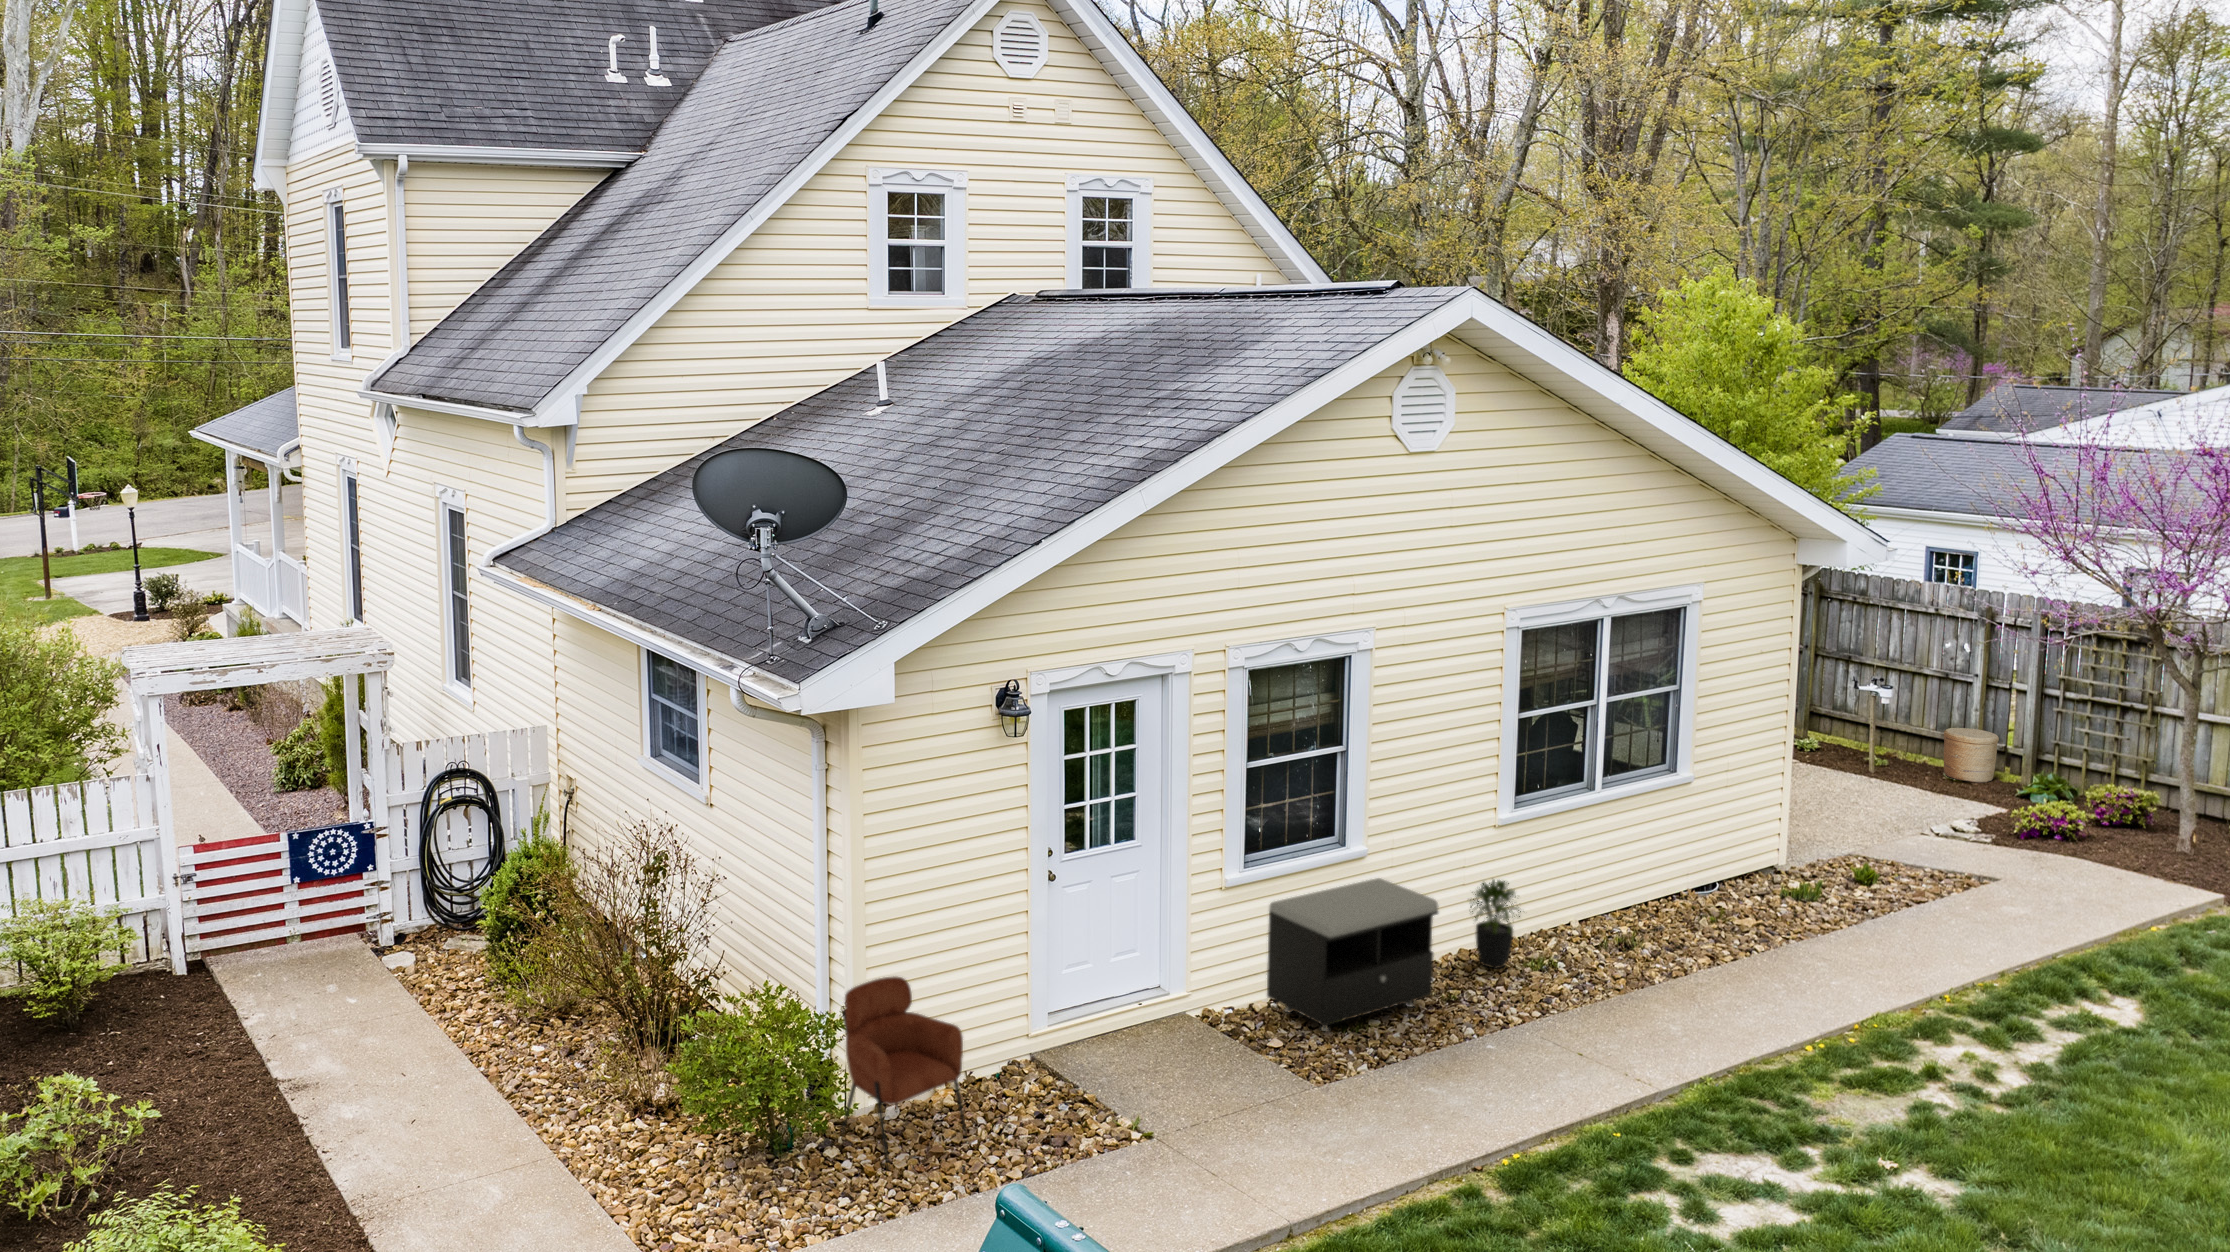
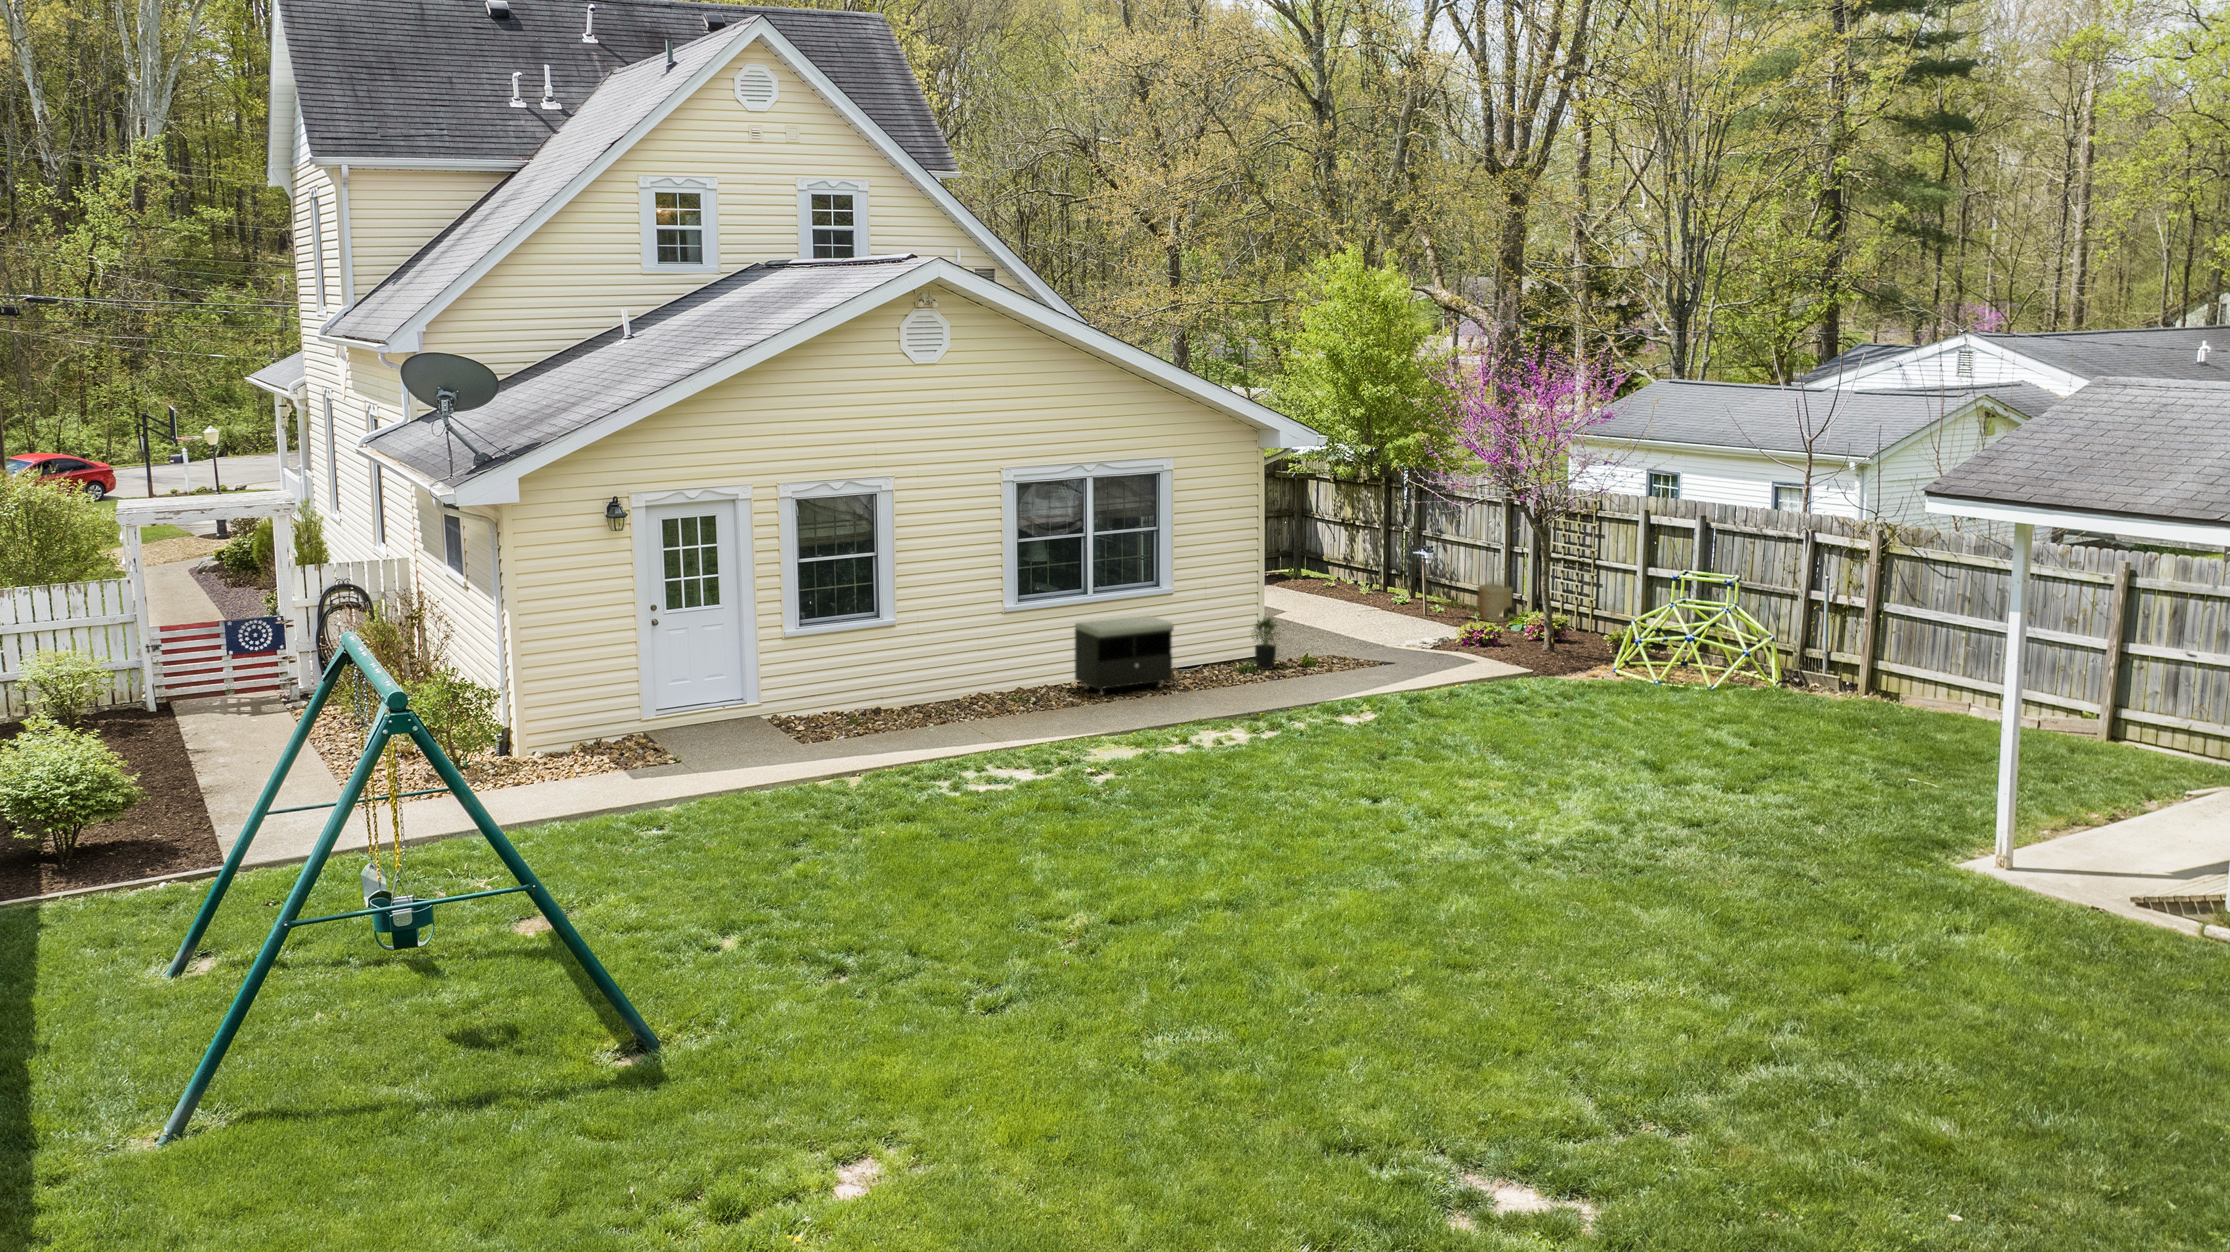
storage bench: present [1267,878,1439,1031] -> present [1075,615,1174,694]
potted plant: present [1470,880,1521,968] -> present [1252,618,1280,670]
chair: present [841,976,967,1170] -> none [497,670,573,773]

